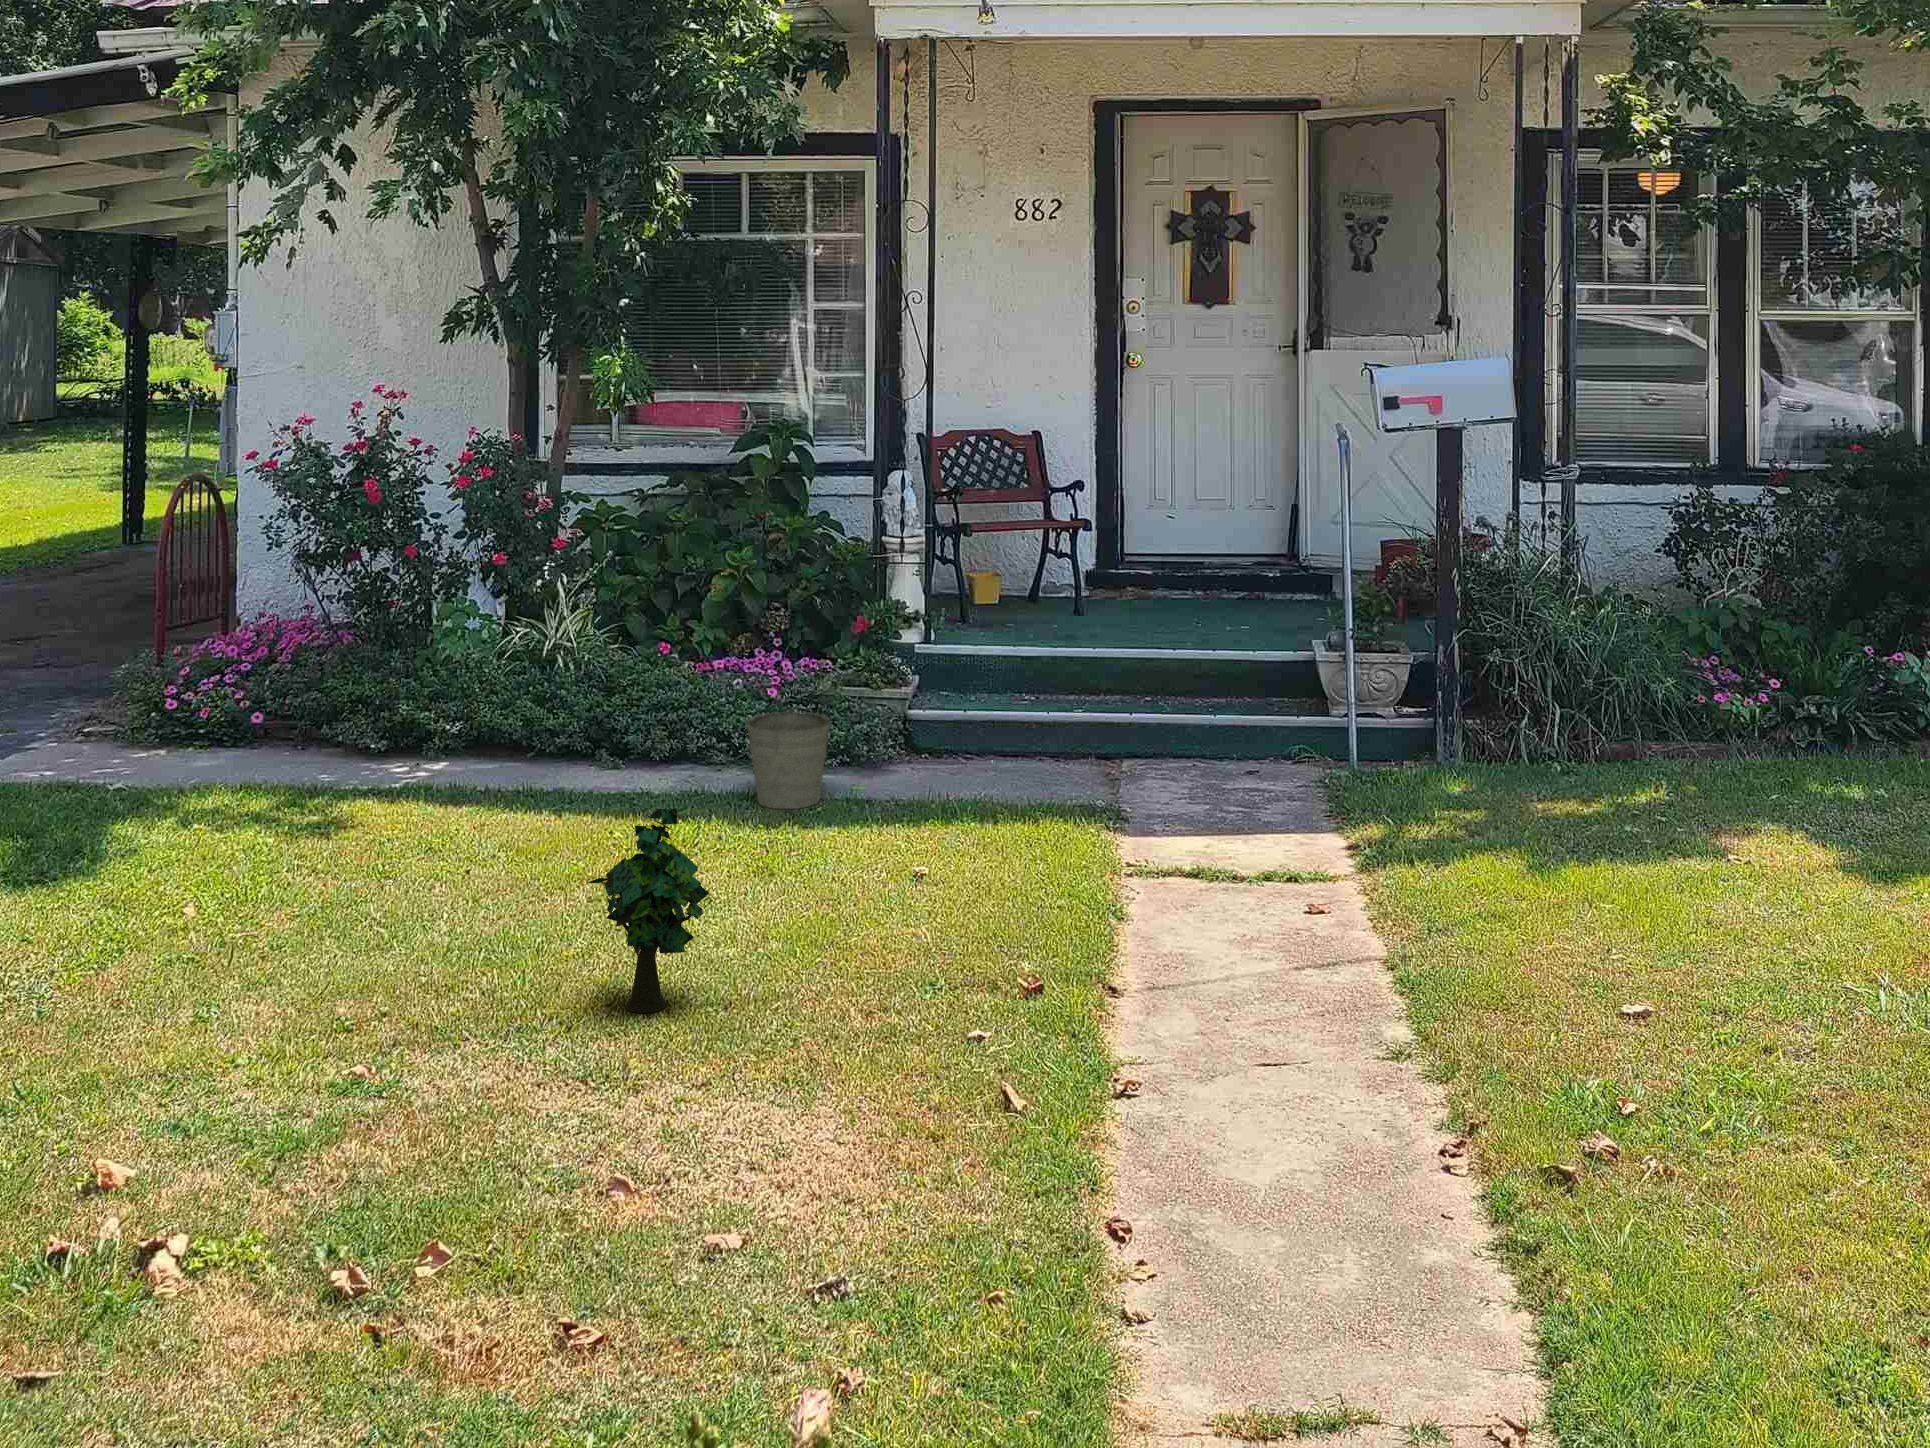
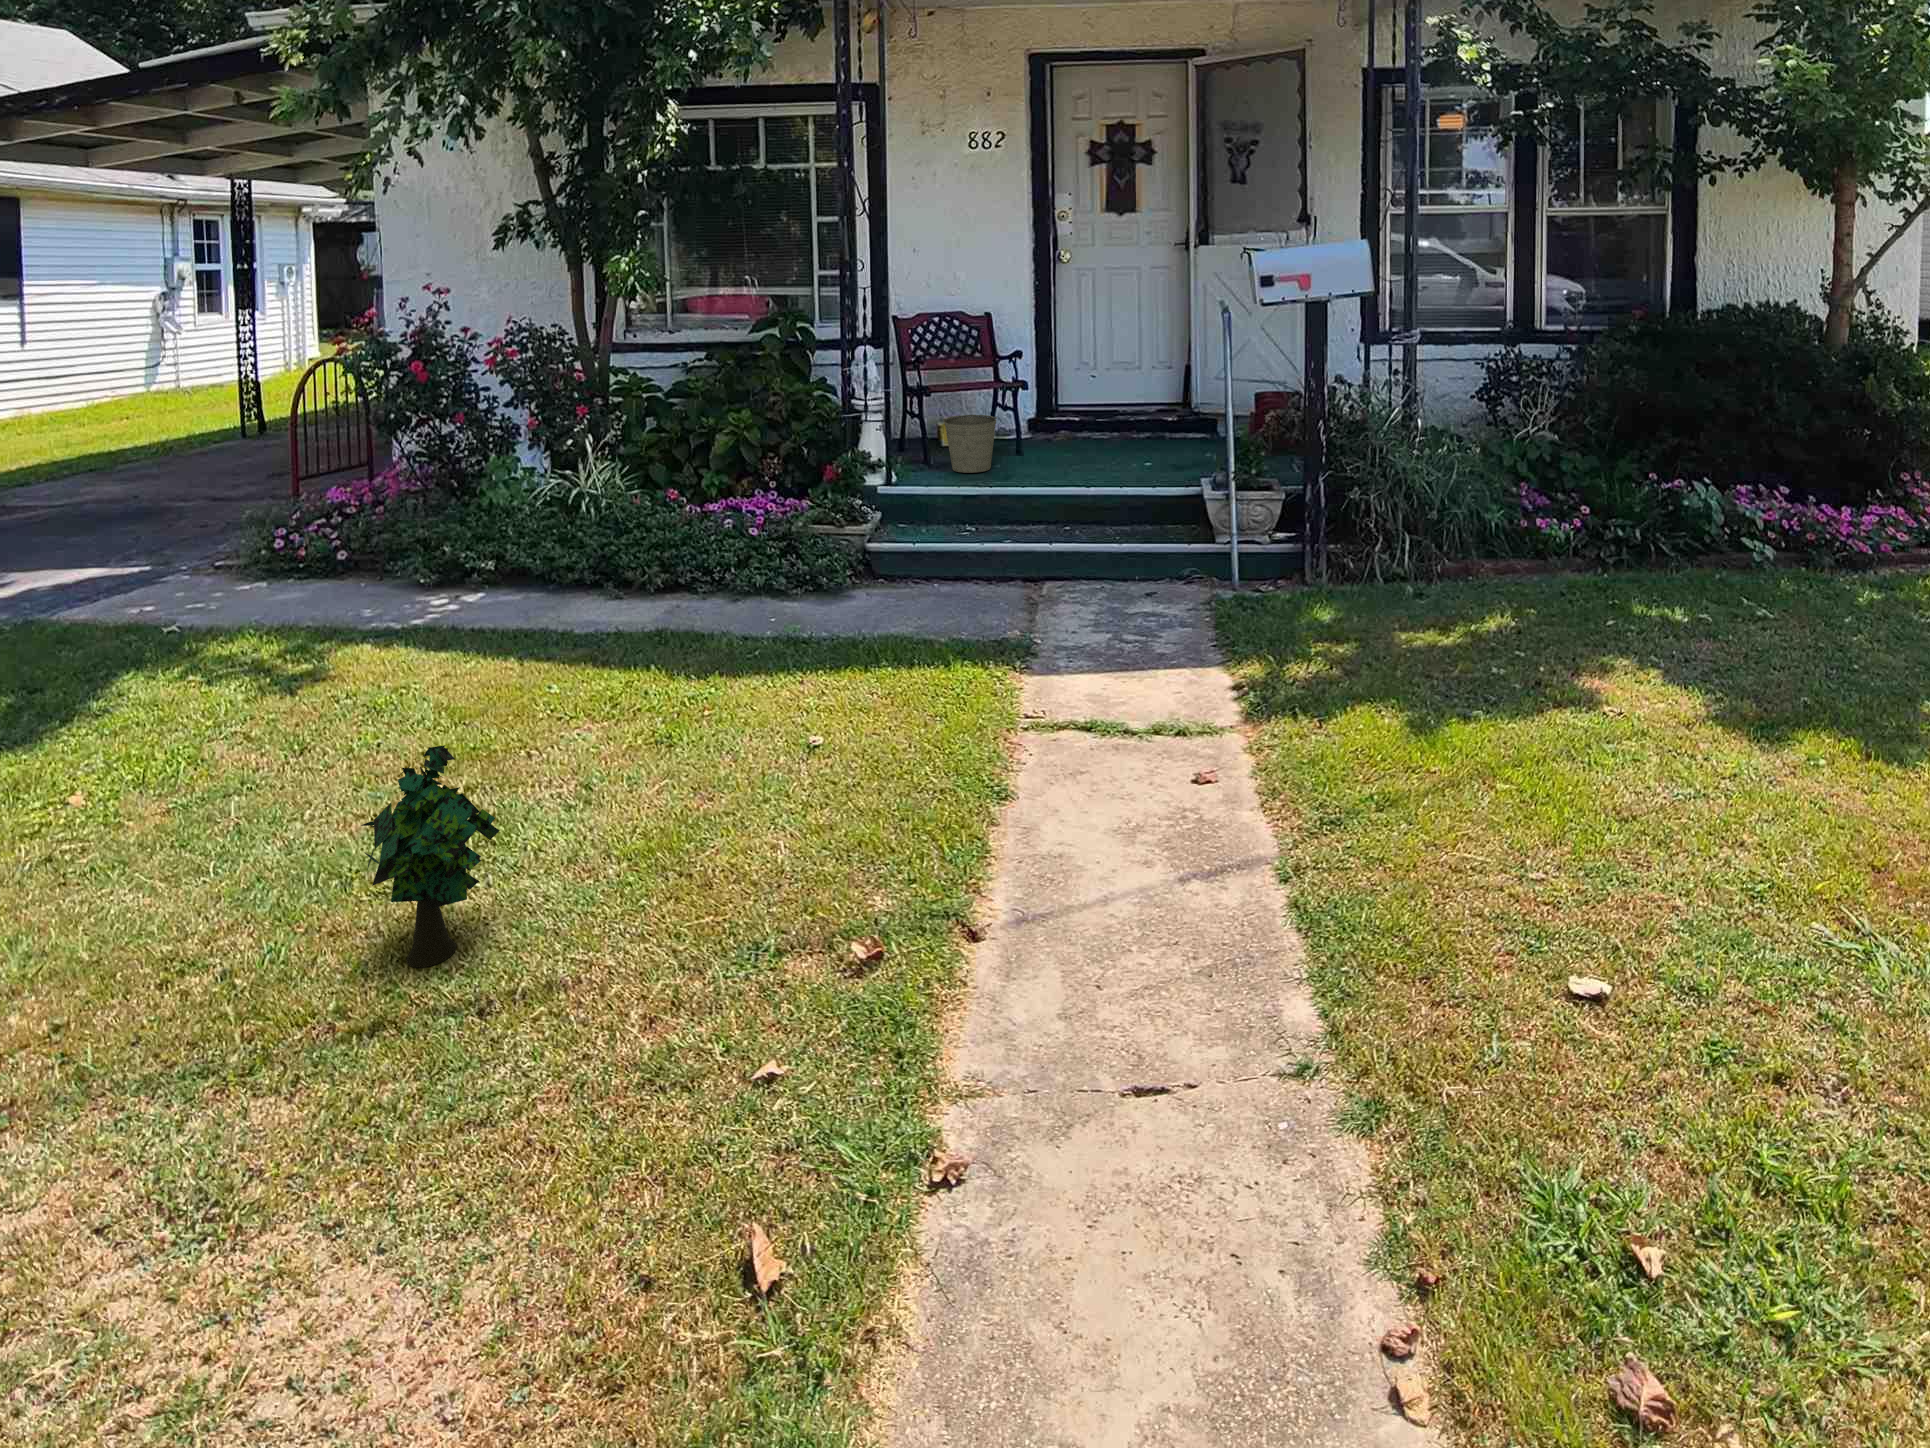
bucket: present [746,711,831,809] -> present [943,415,997,473]

